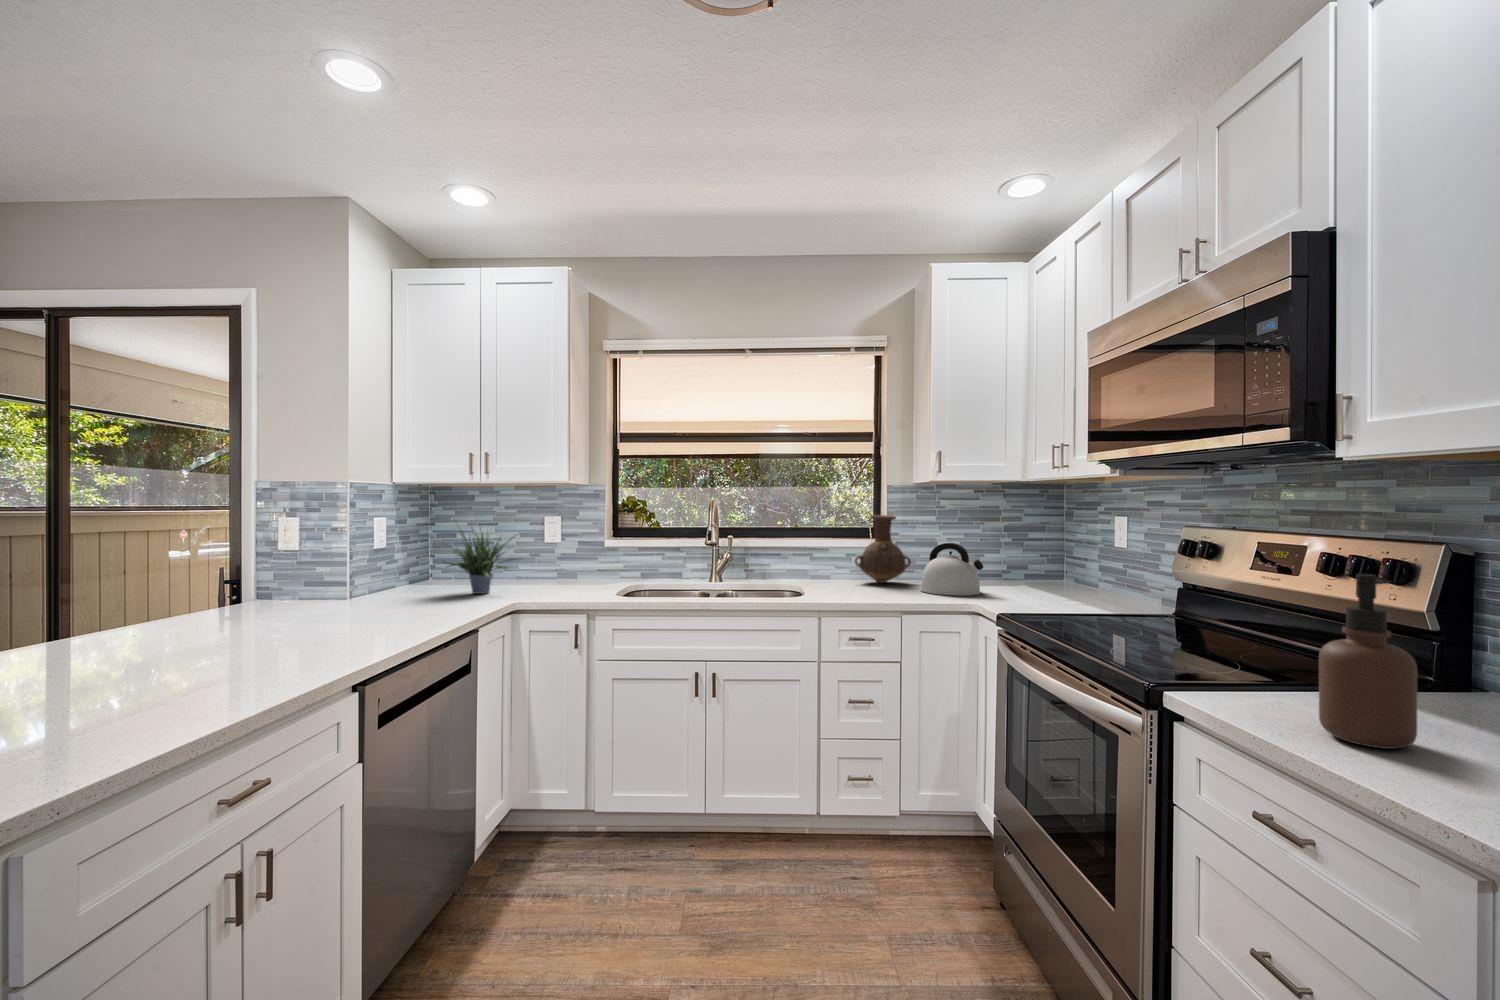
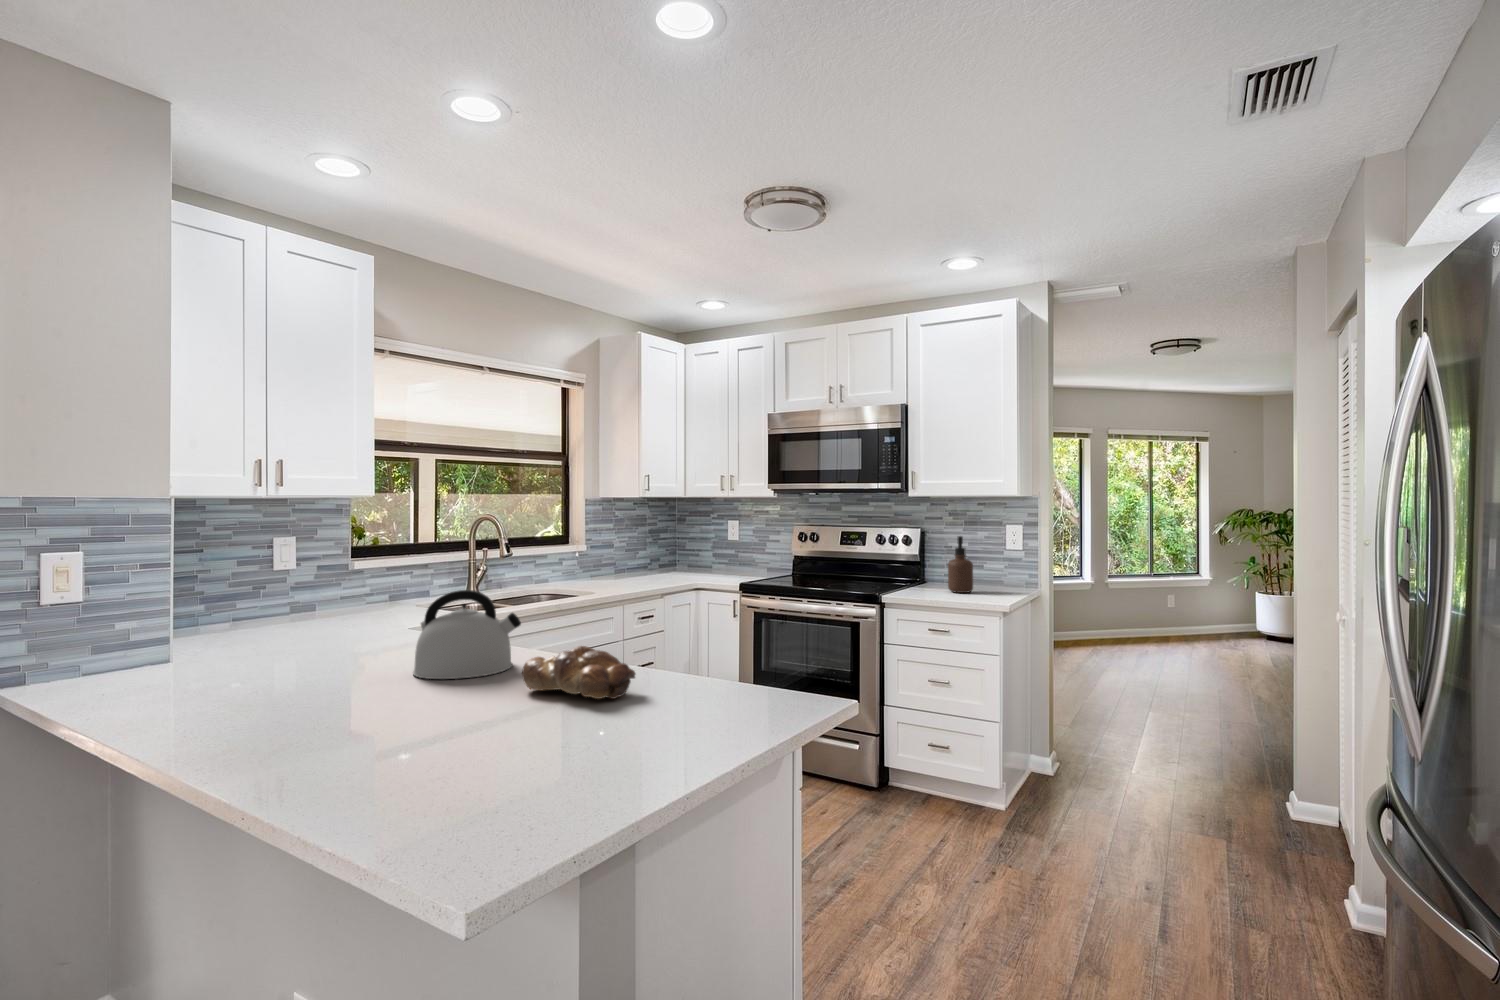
vase: present [855,515,911,583] -> none [573,525,612,579]
potted plant: present [438,529,523,594] -> none [221,536,348,636]
kettle: present [921,543,983,596] -> present [413,590,521,679]
bread loaf: none [98,639,262,704] -> present [522,646,635,699]

